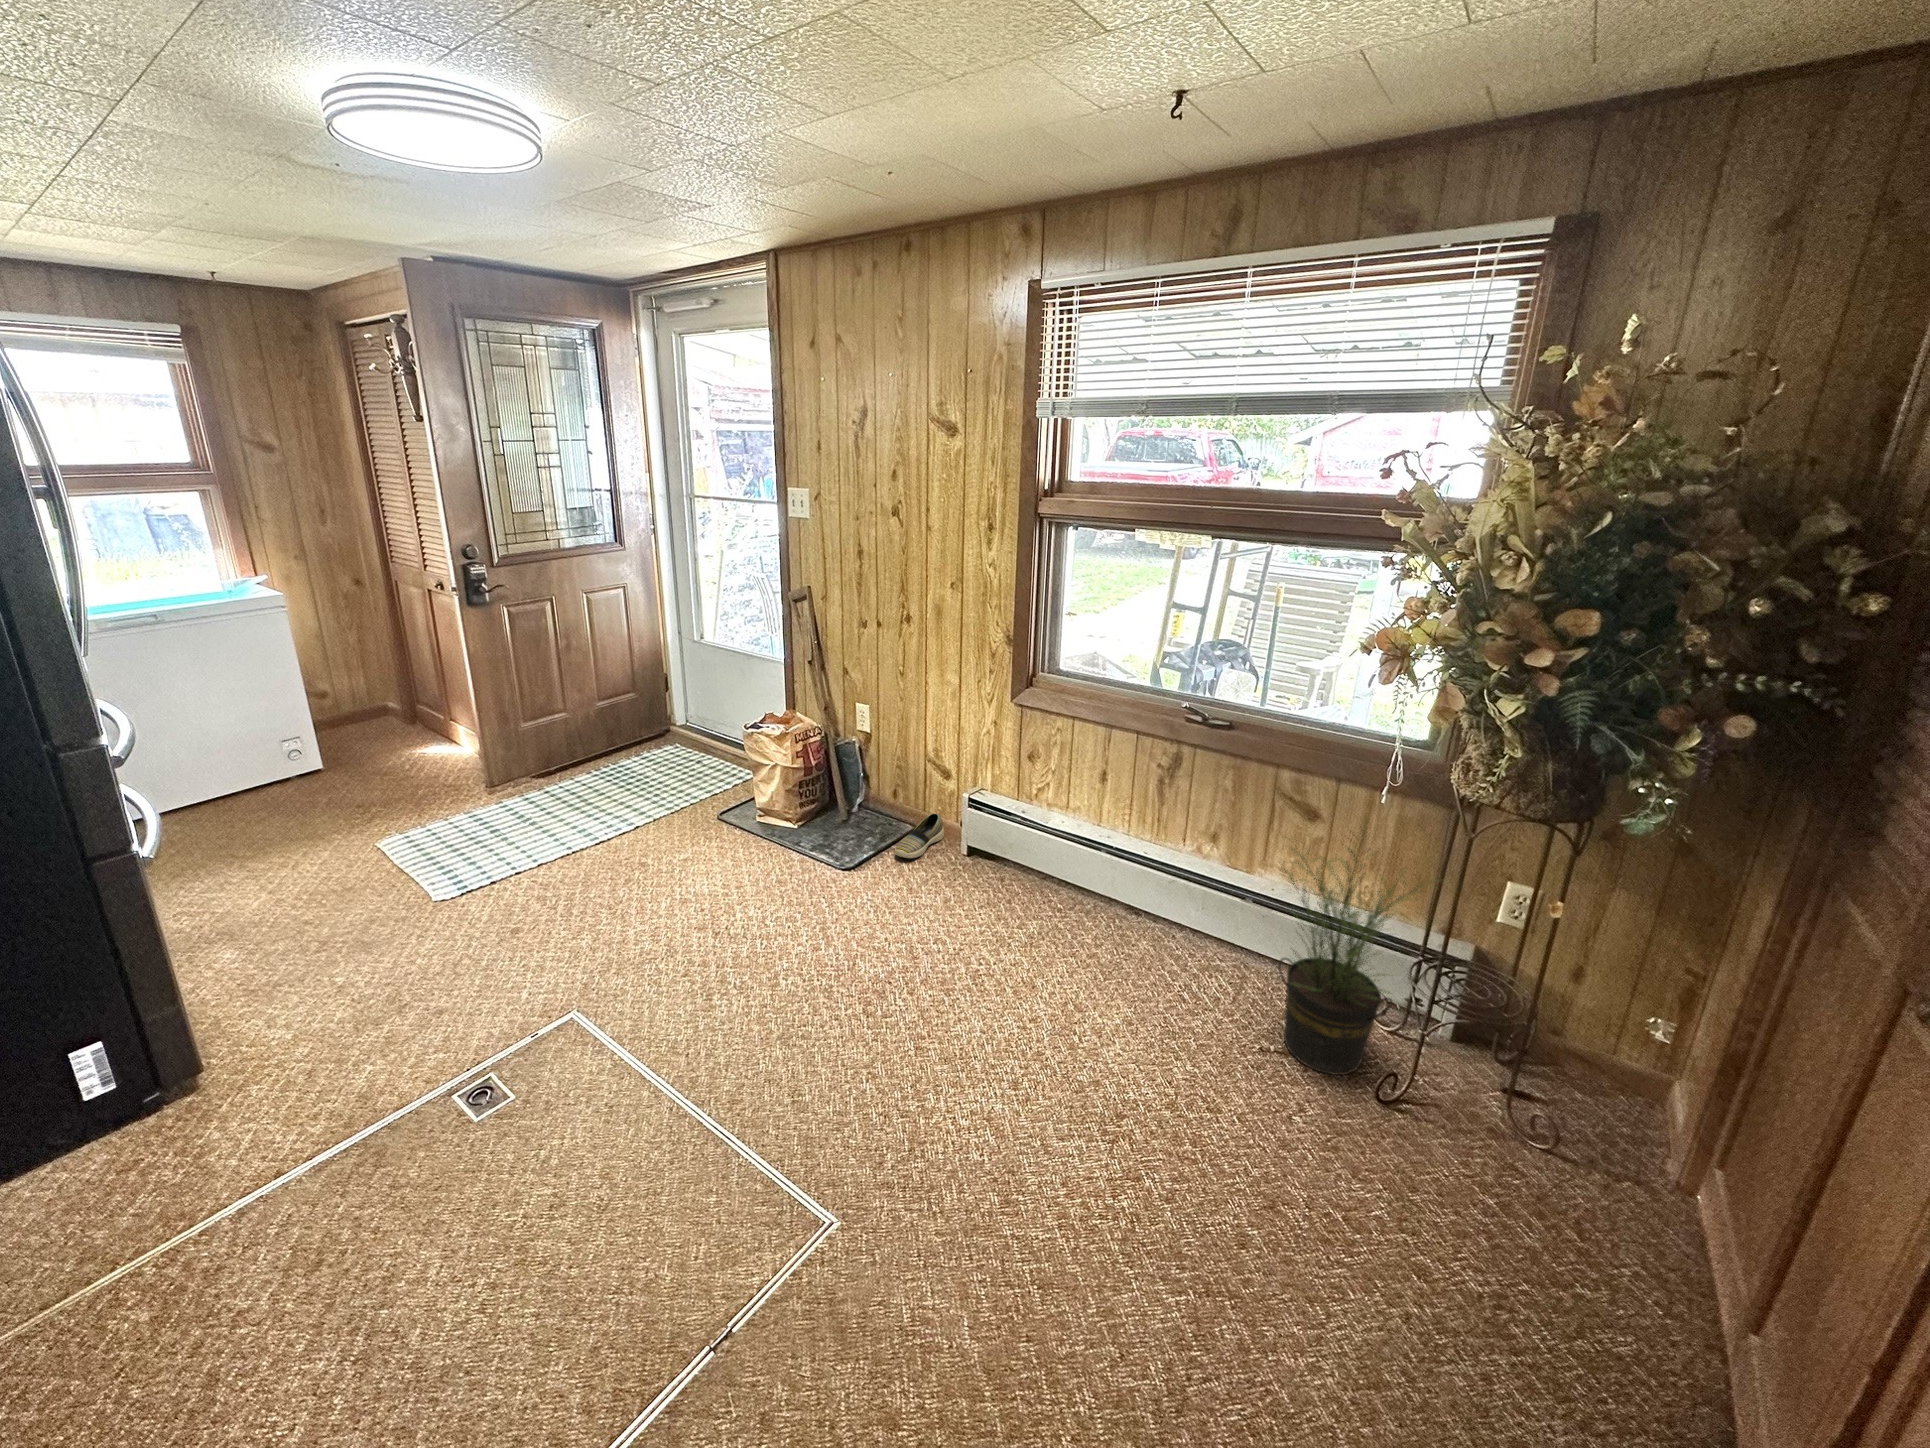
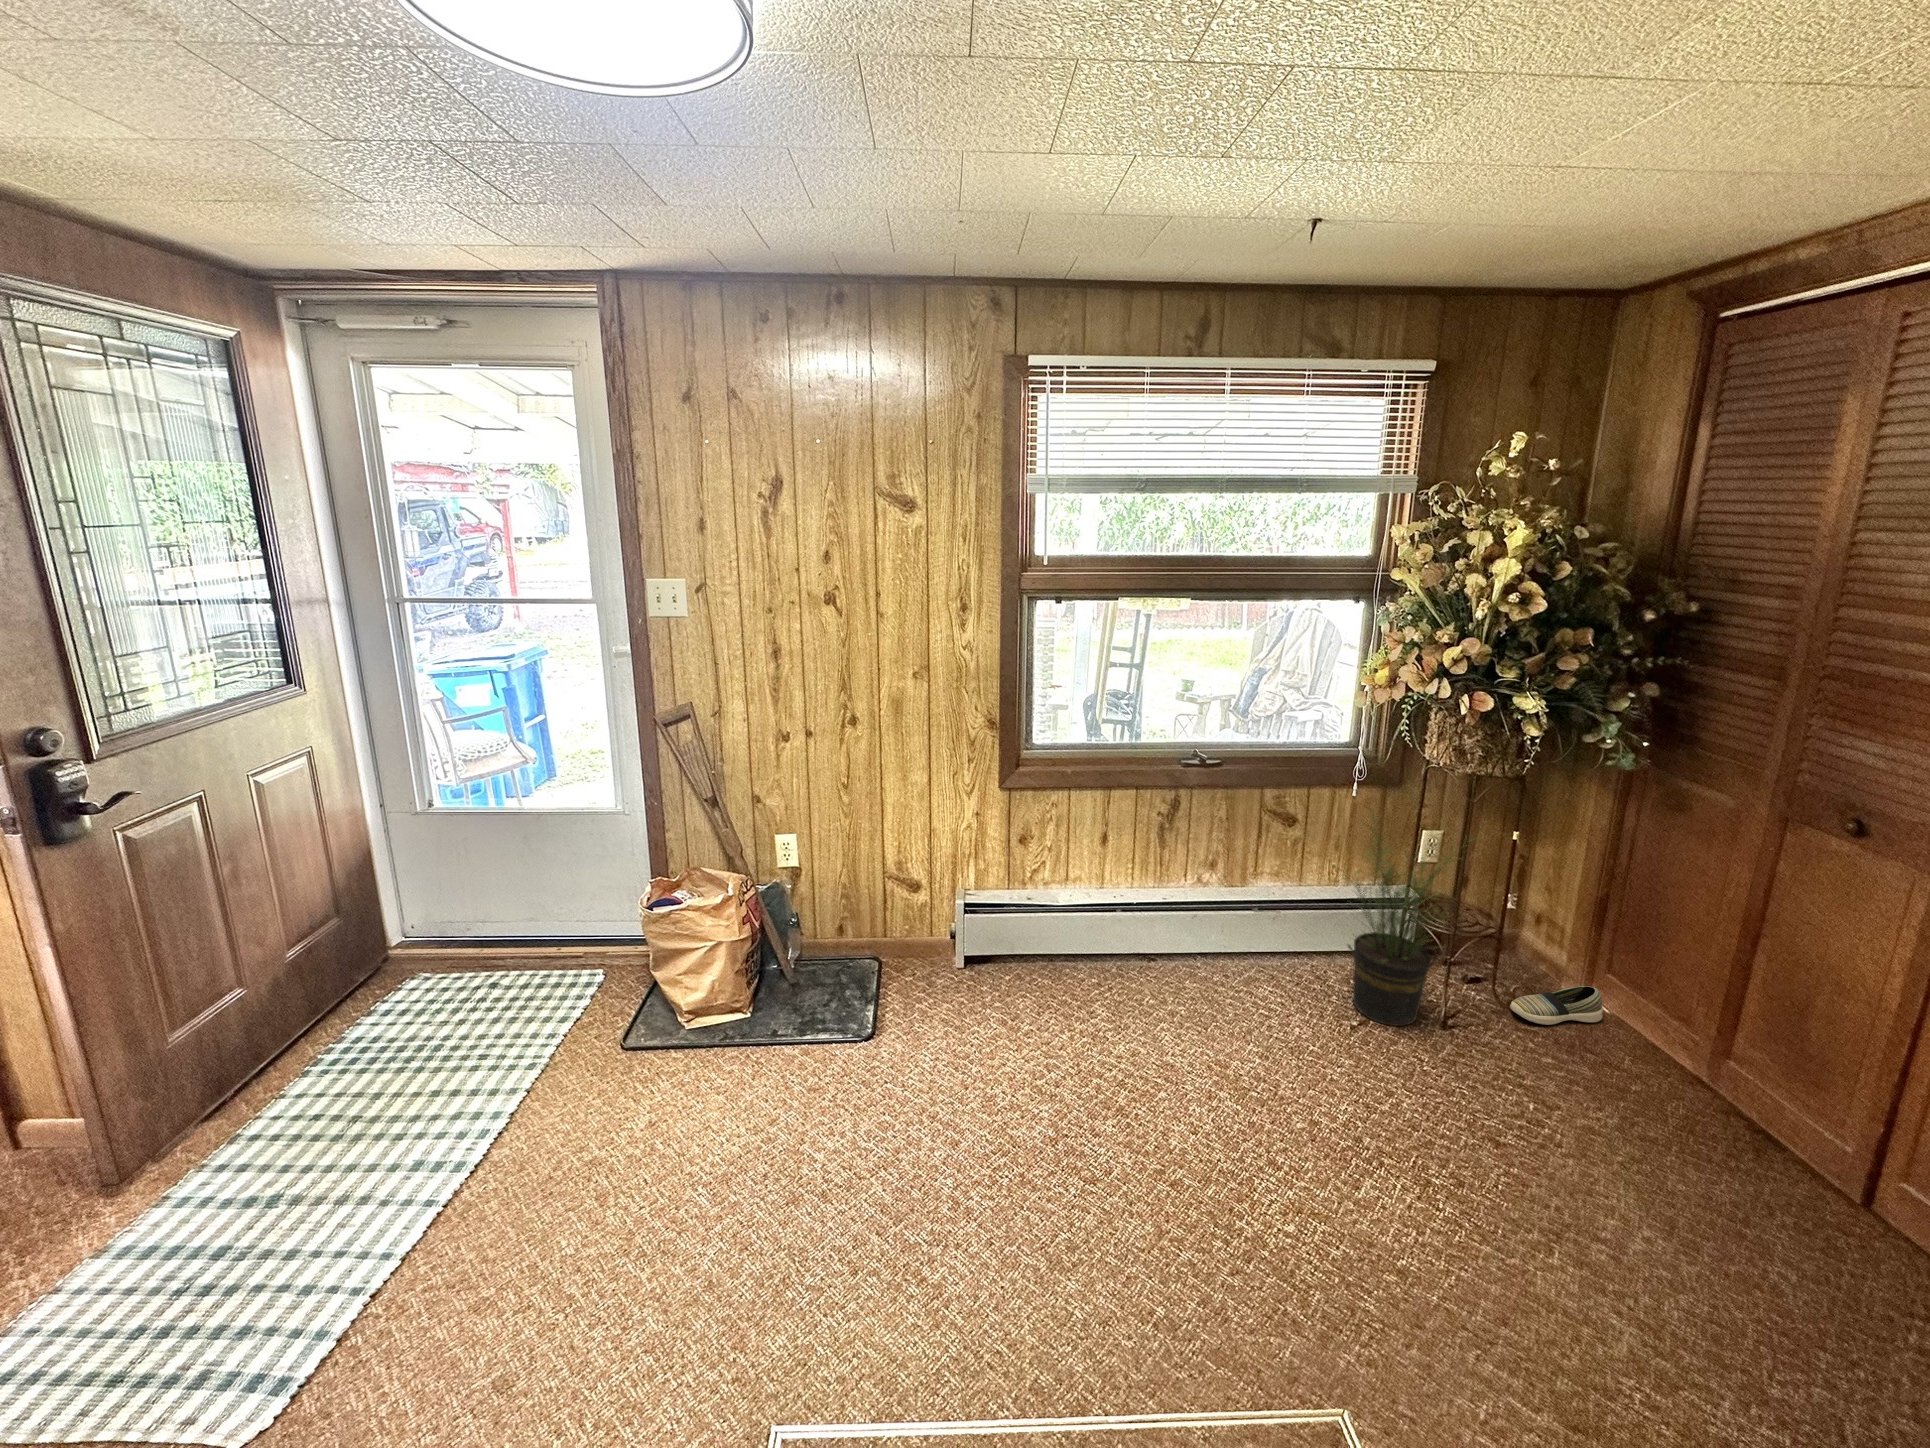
shoe: present [895,814,944,858] -> present [1510,986,1603,1025]

